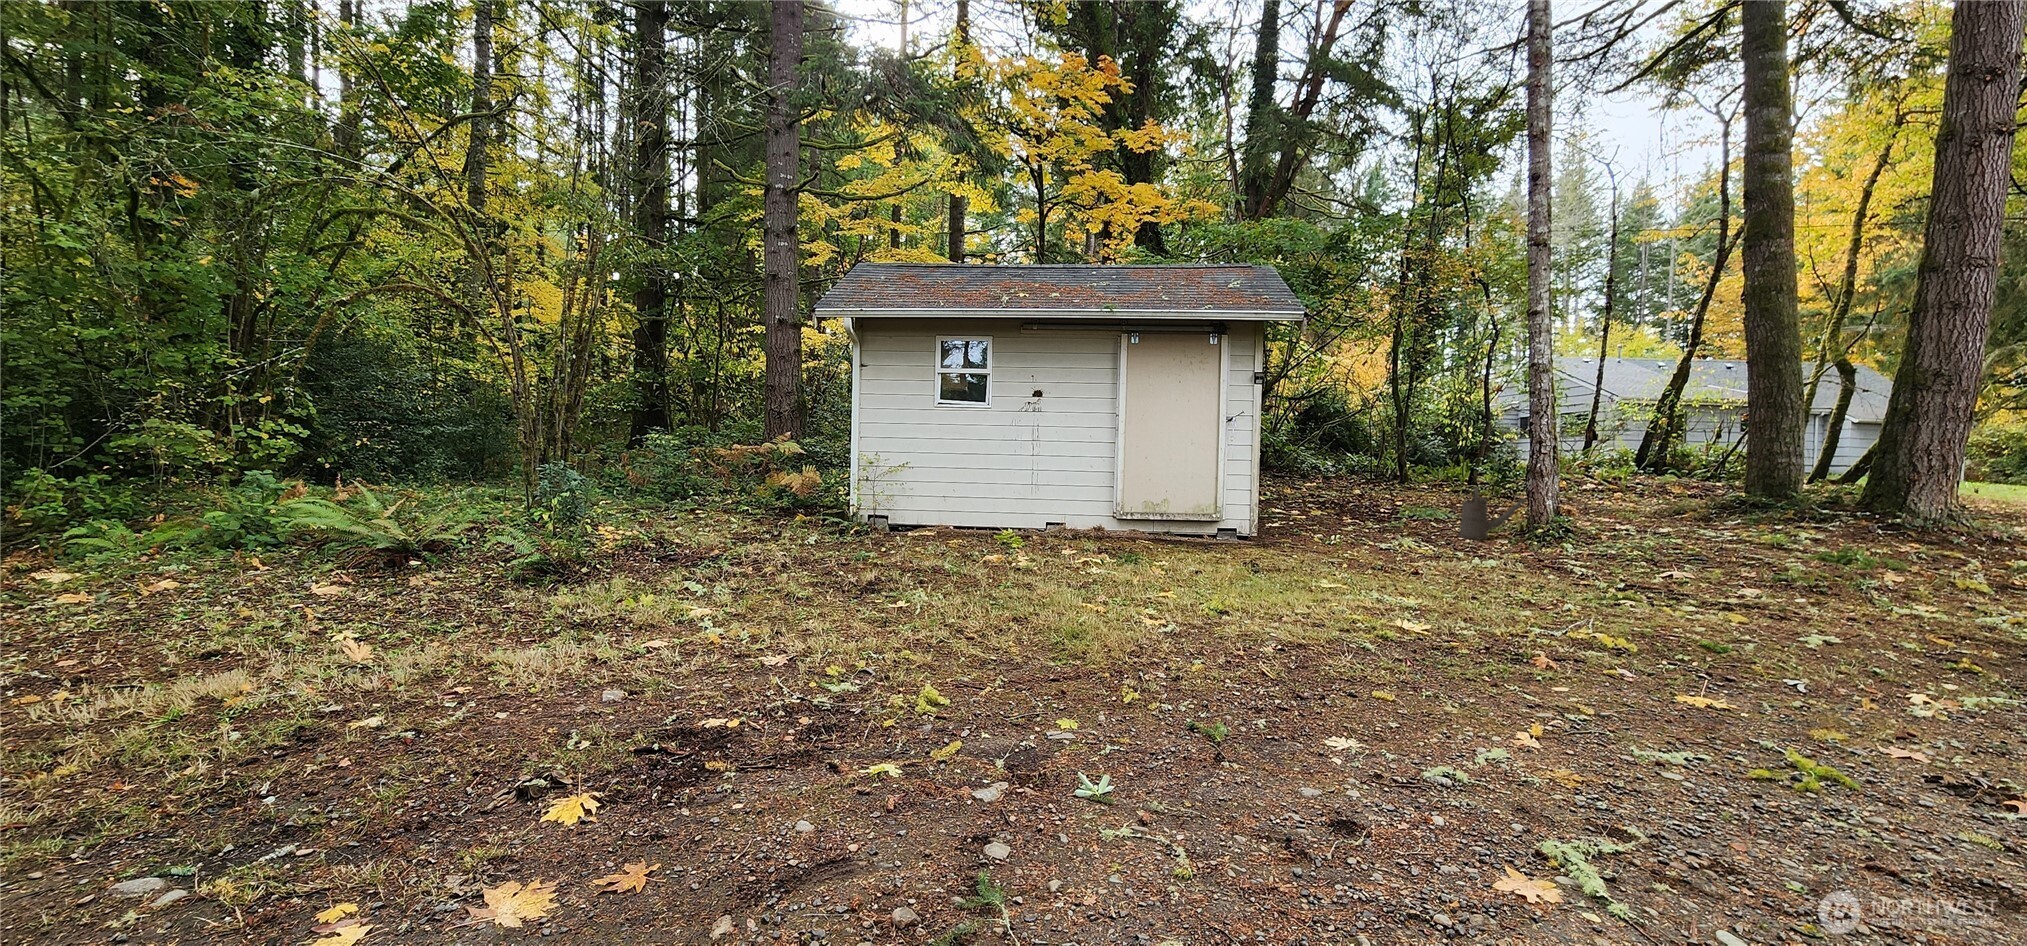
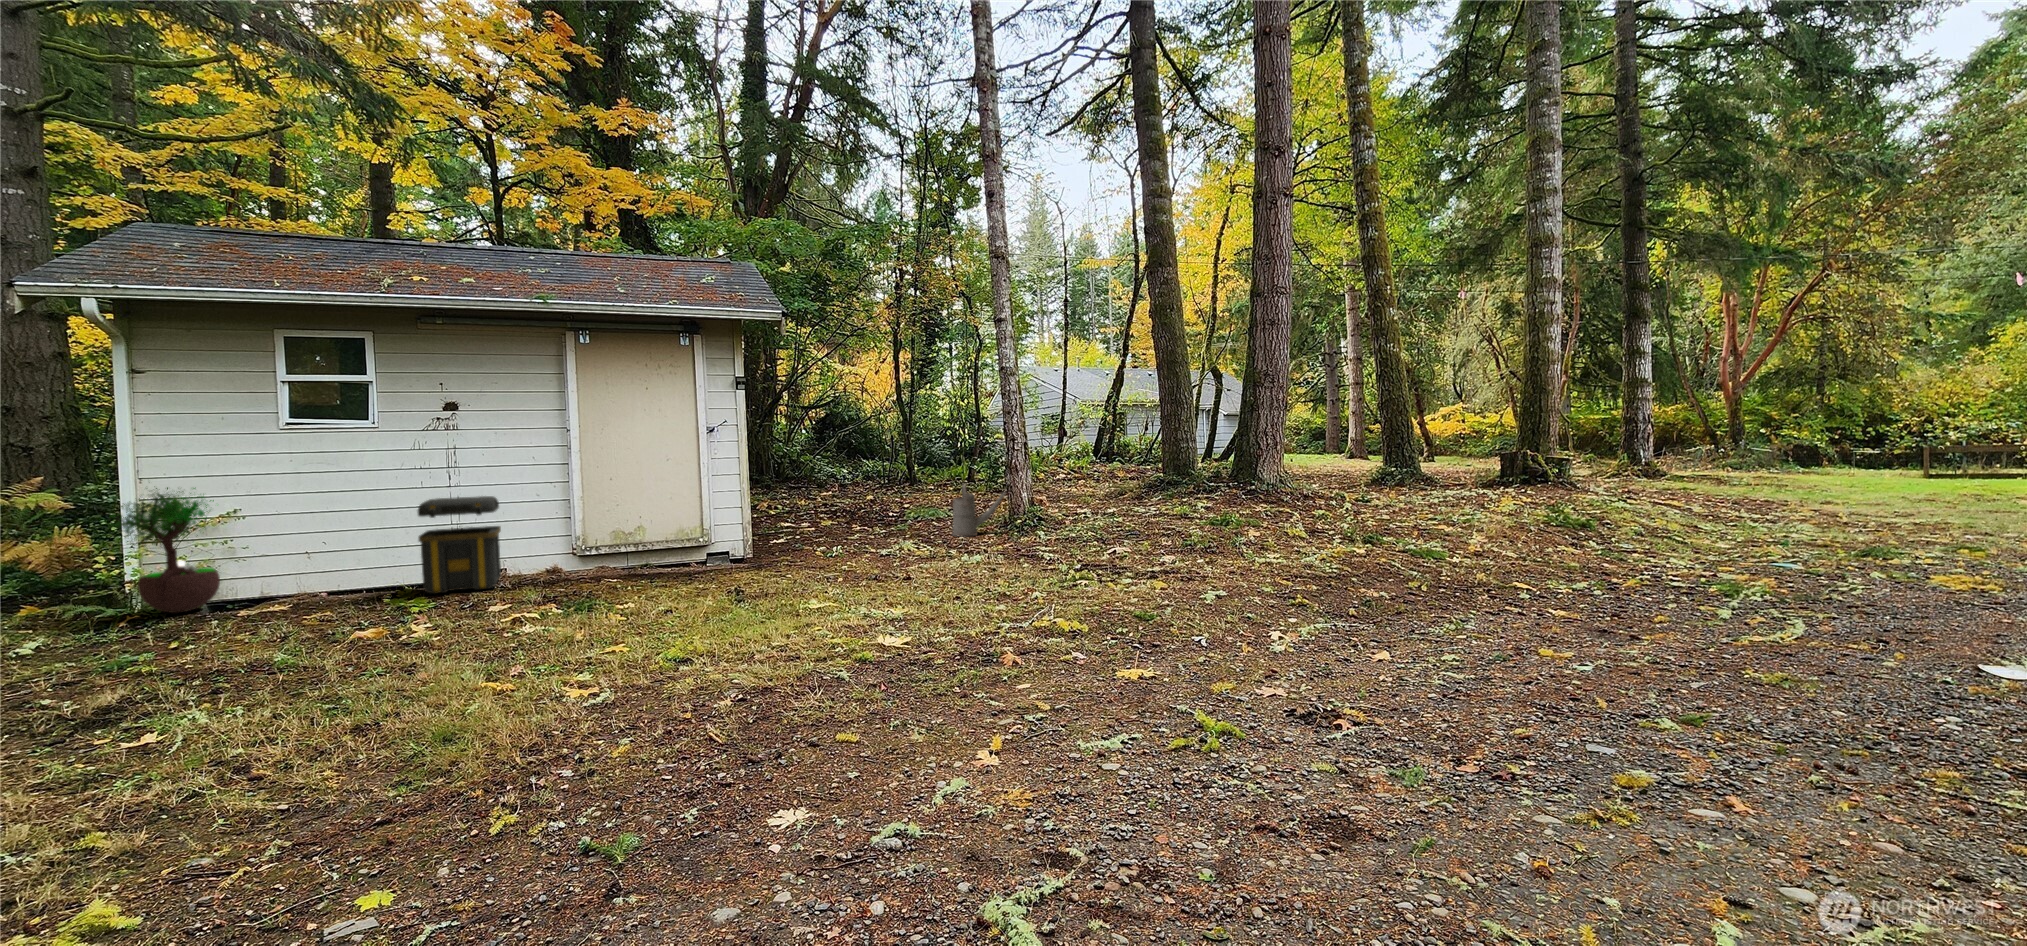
potted tree: none [889,451,938,533] -> present [108,487,220,613]
toolbox: none [1040,472,1086,539] -> present [418,496,501,594]

